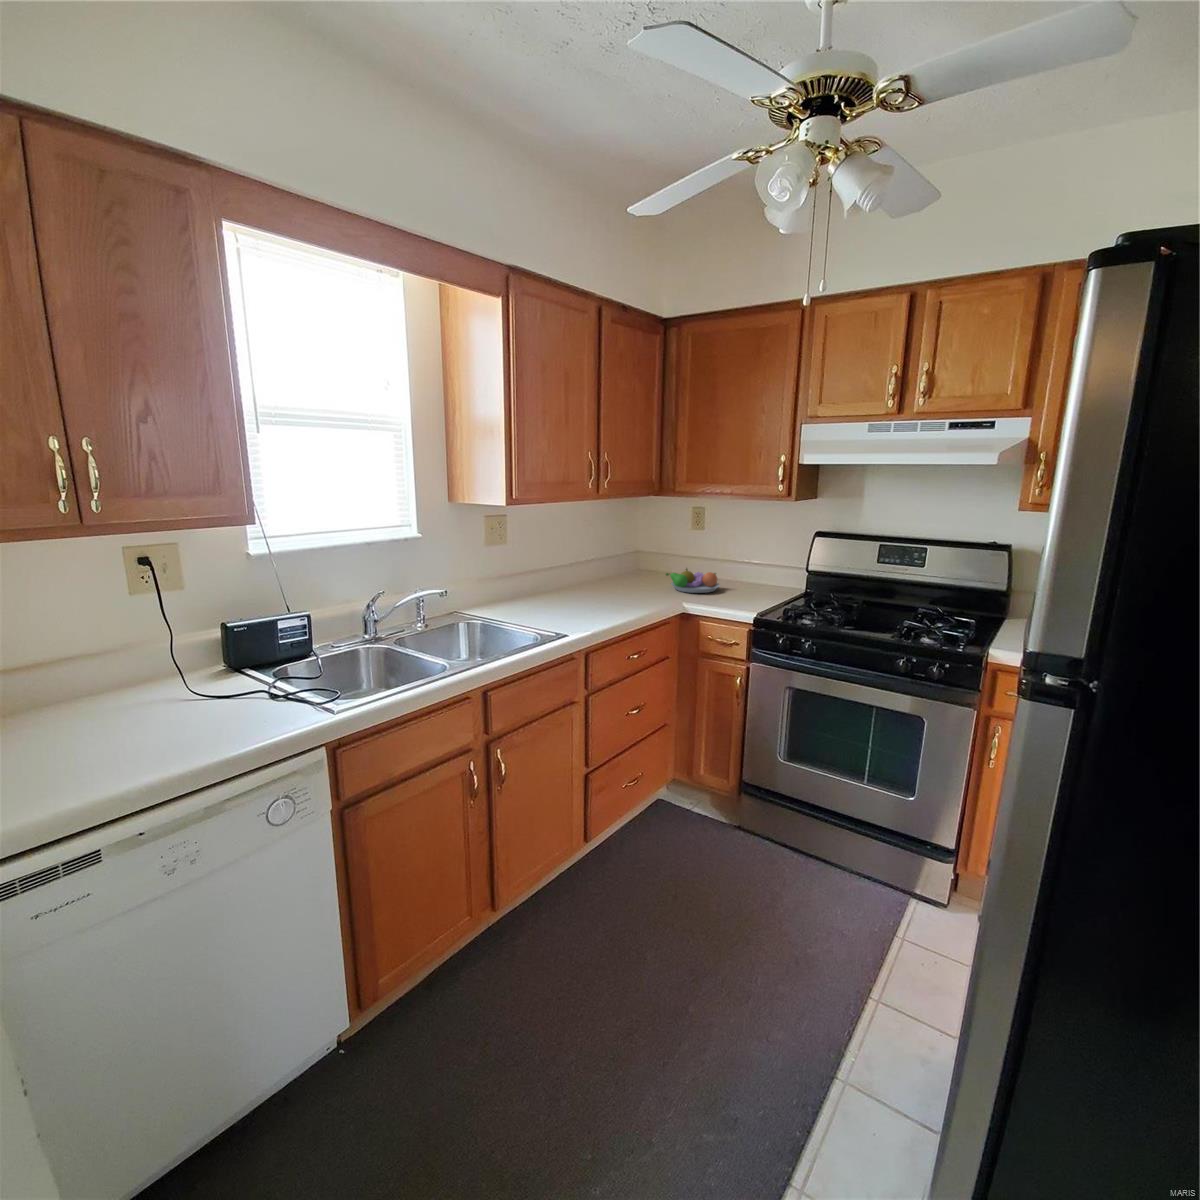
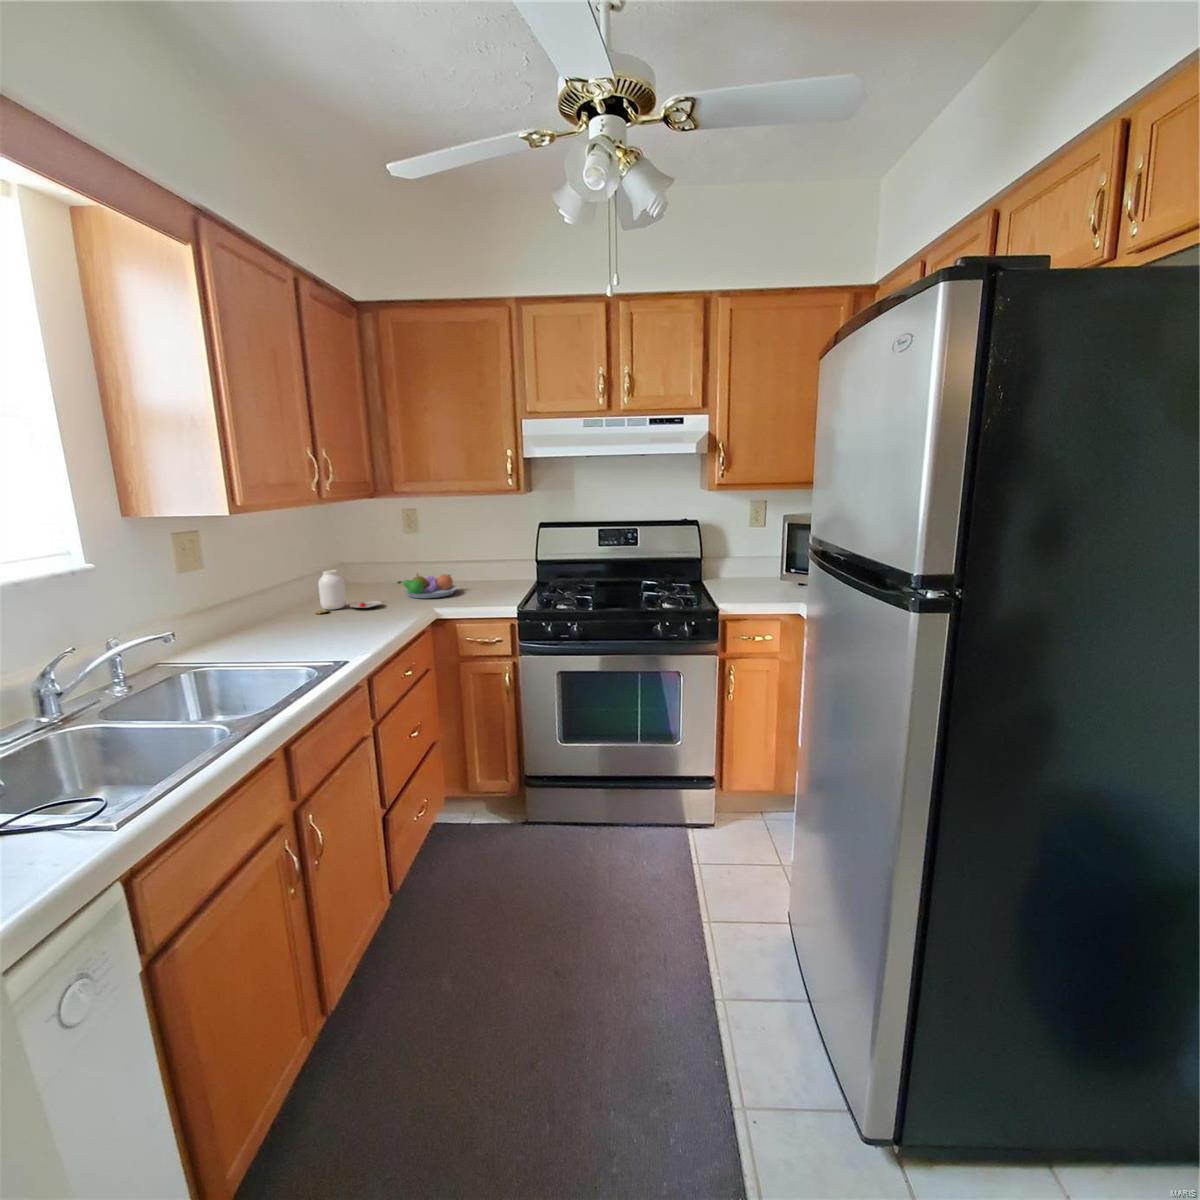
jar: none [589,556,644,592] -> present [316,570,382,614]

